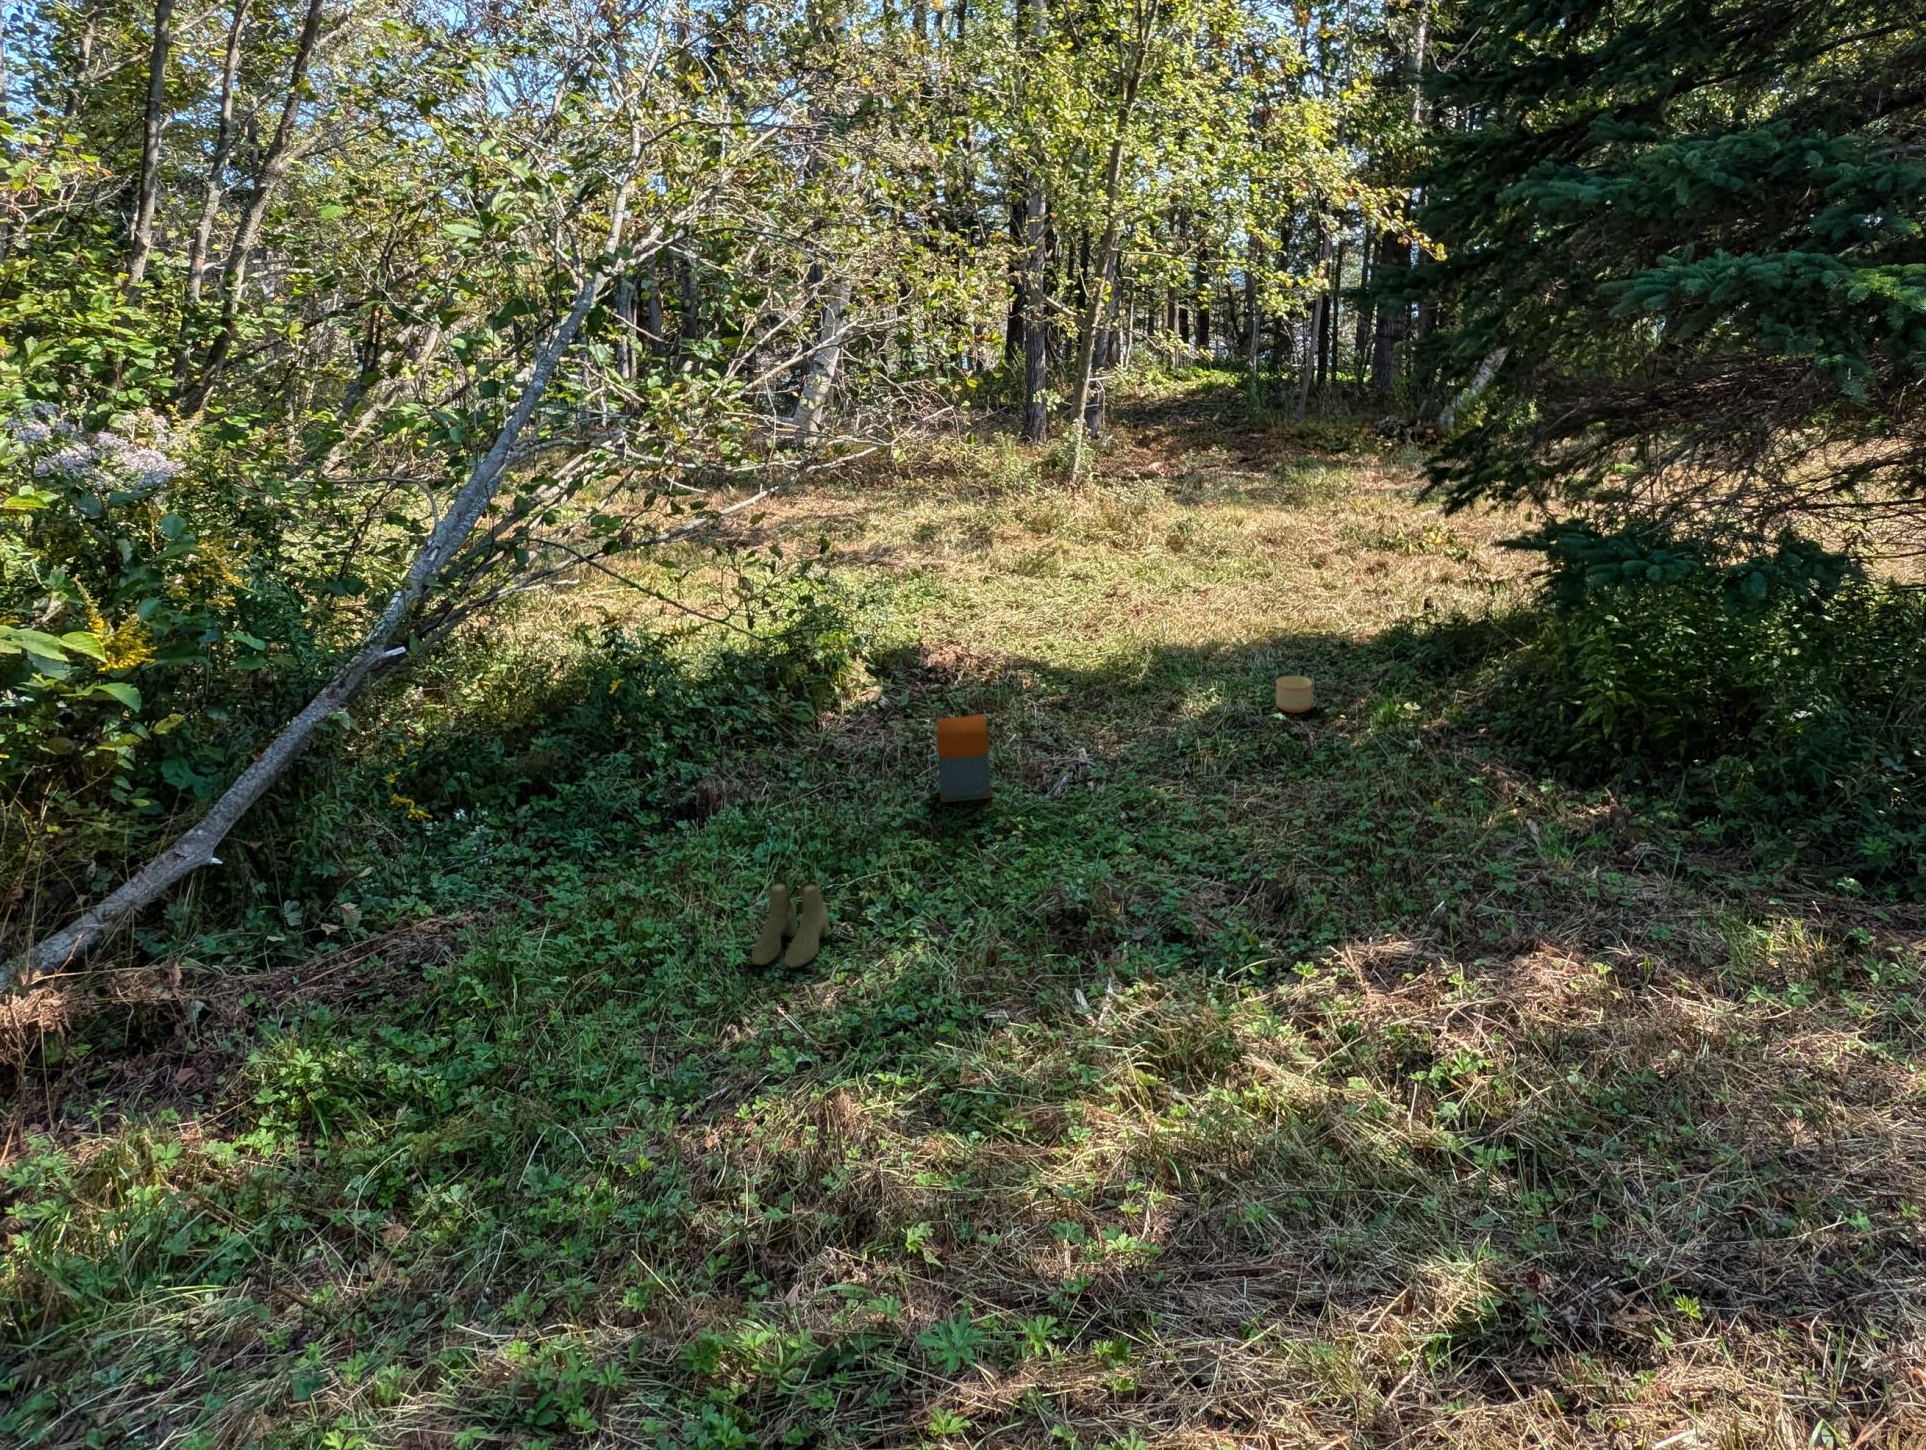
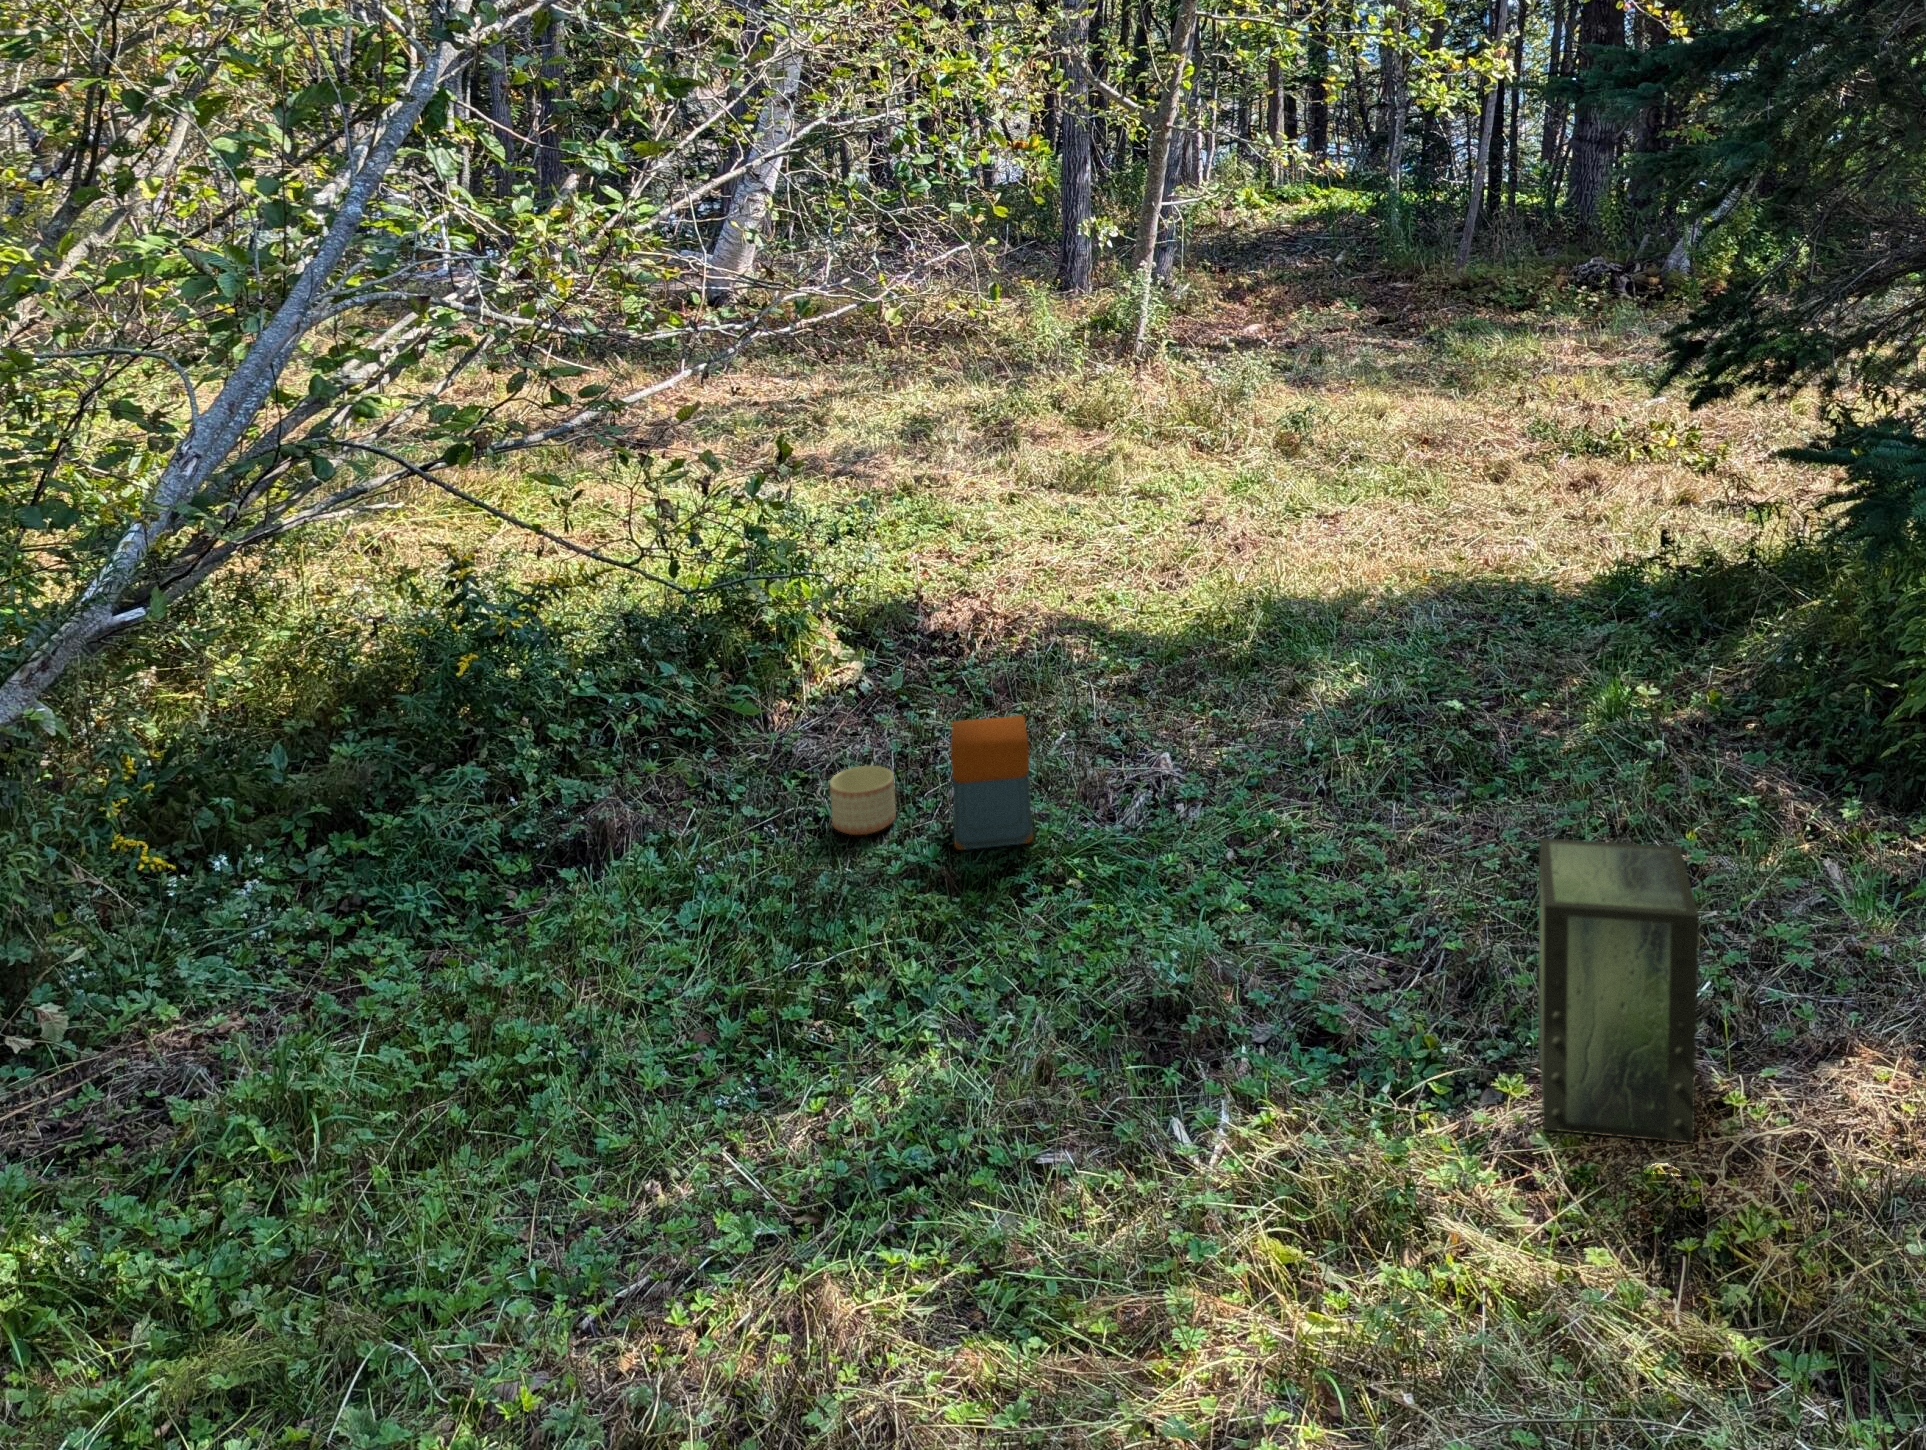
planter: present [1276,676,1312,713] -> present [830,766,896,835]
storage box: none [1323,803,1434,1012] -> present [1538,838,1699,1143]
boots: present [752,880,829,968] -> none [679,968,796,1103]

